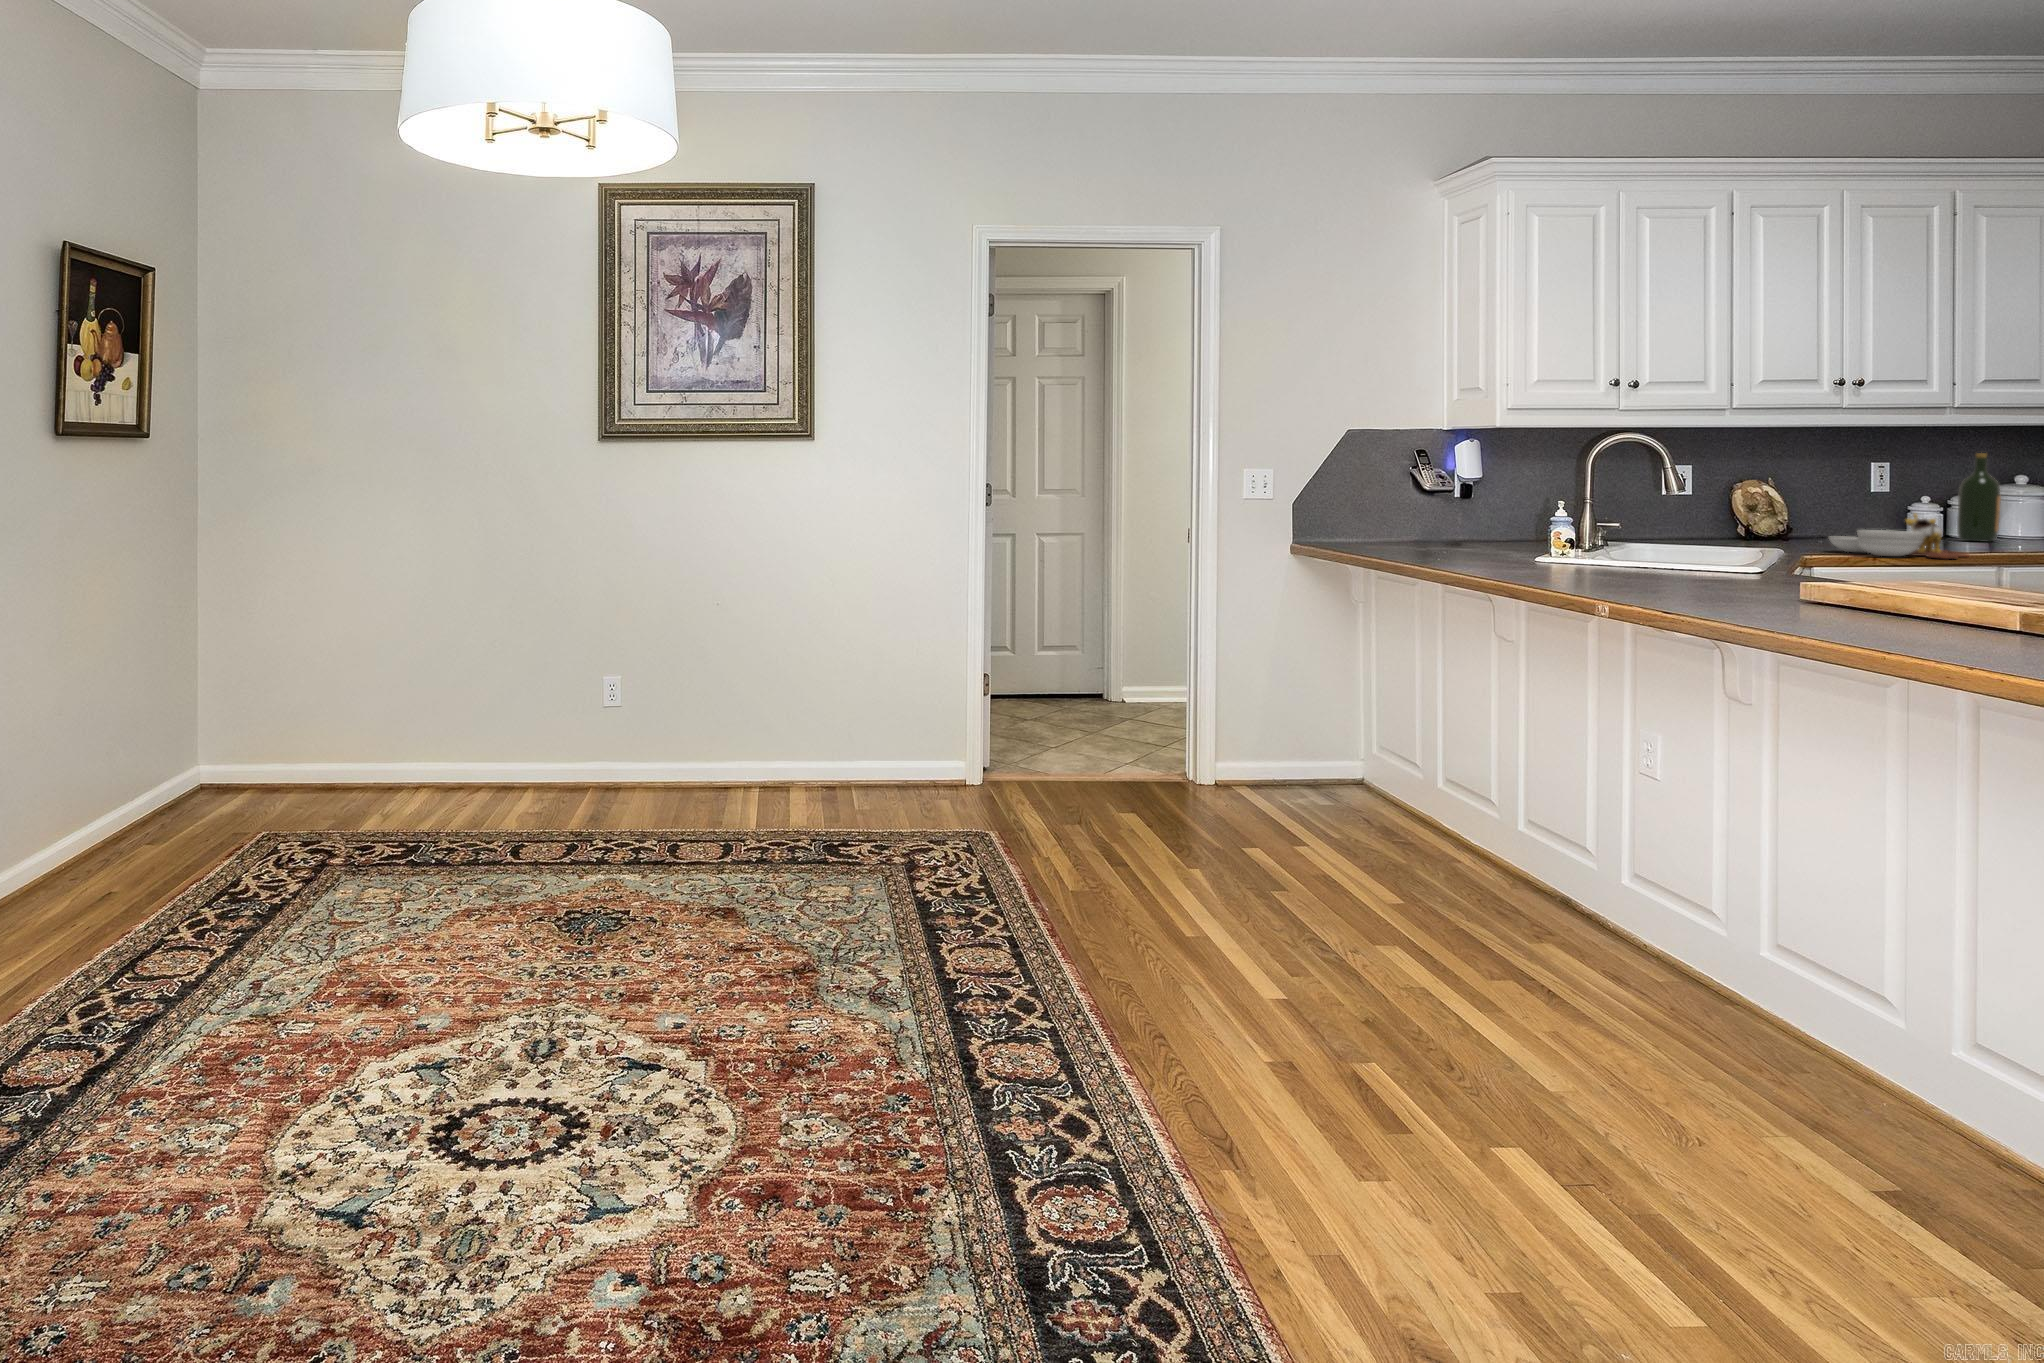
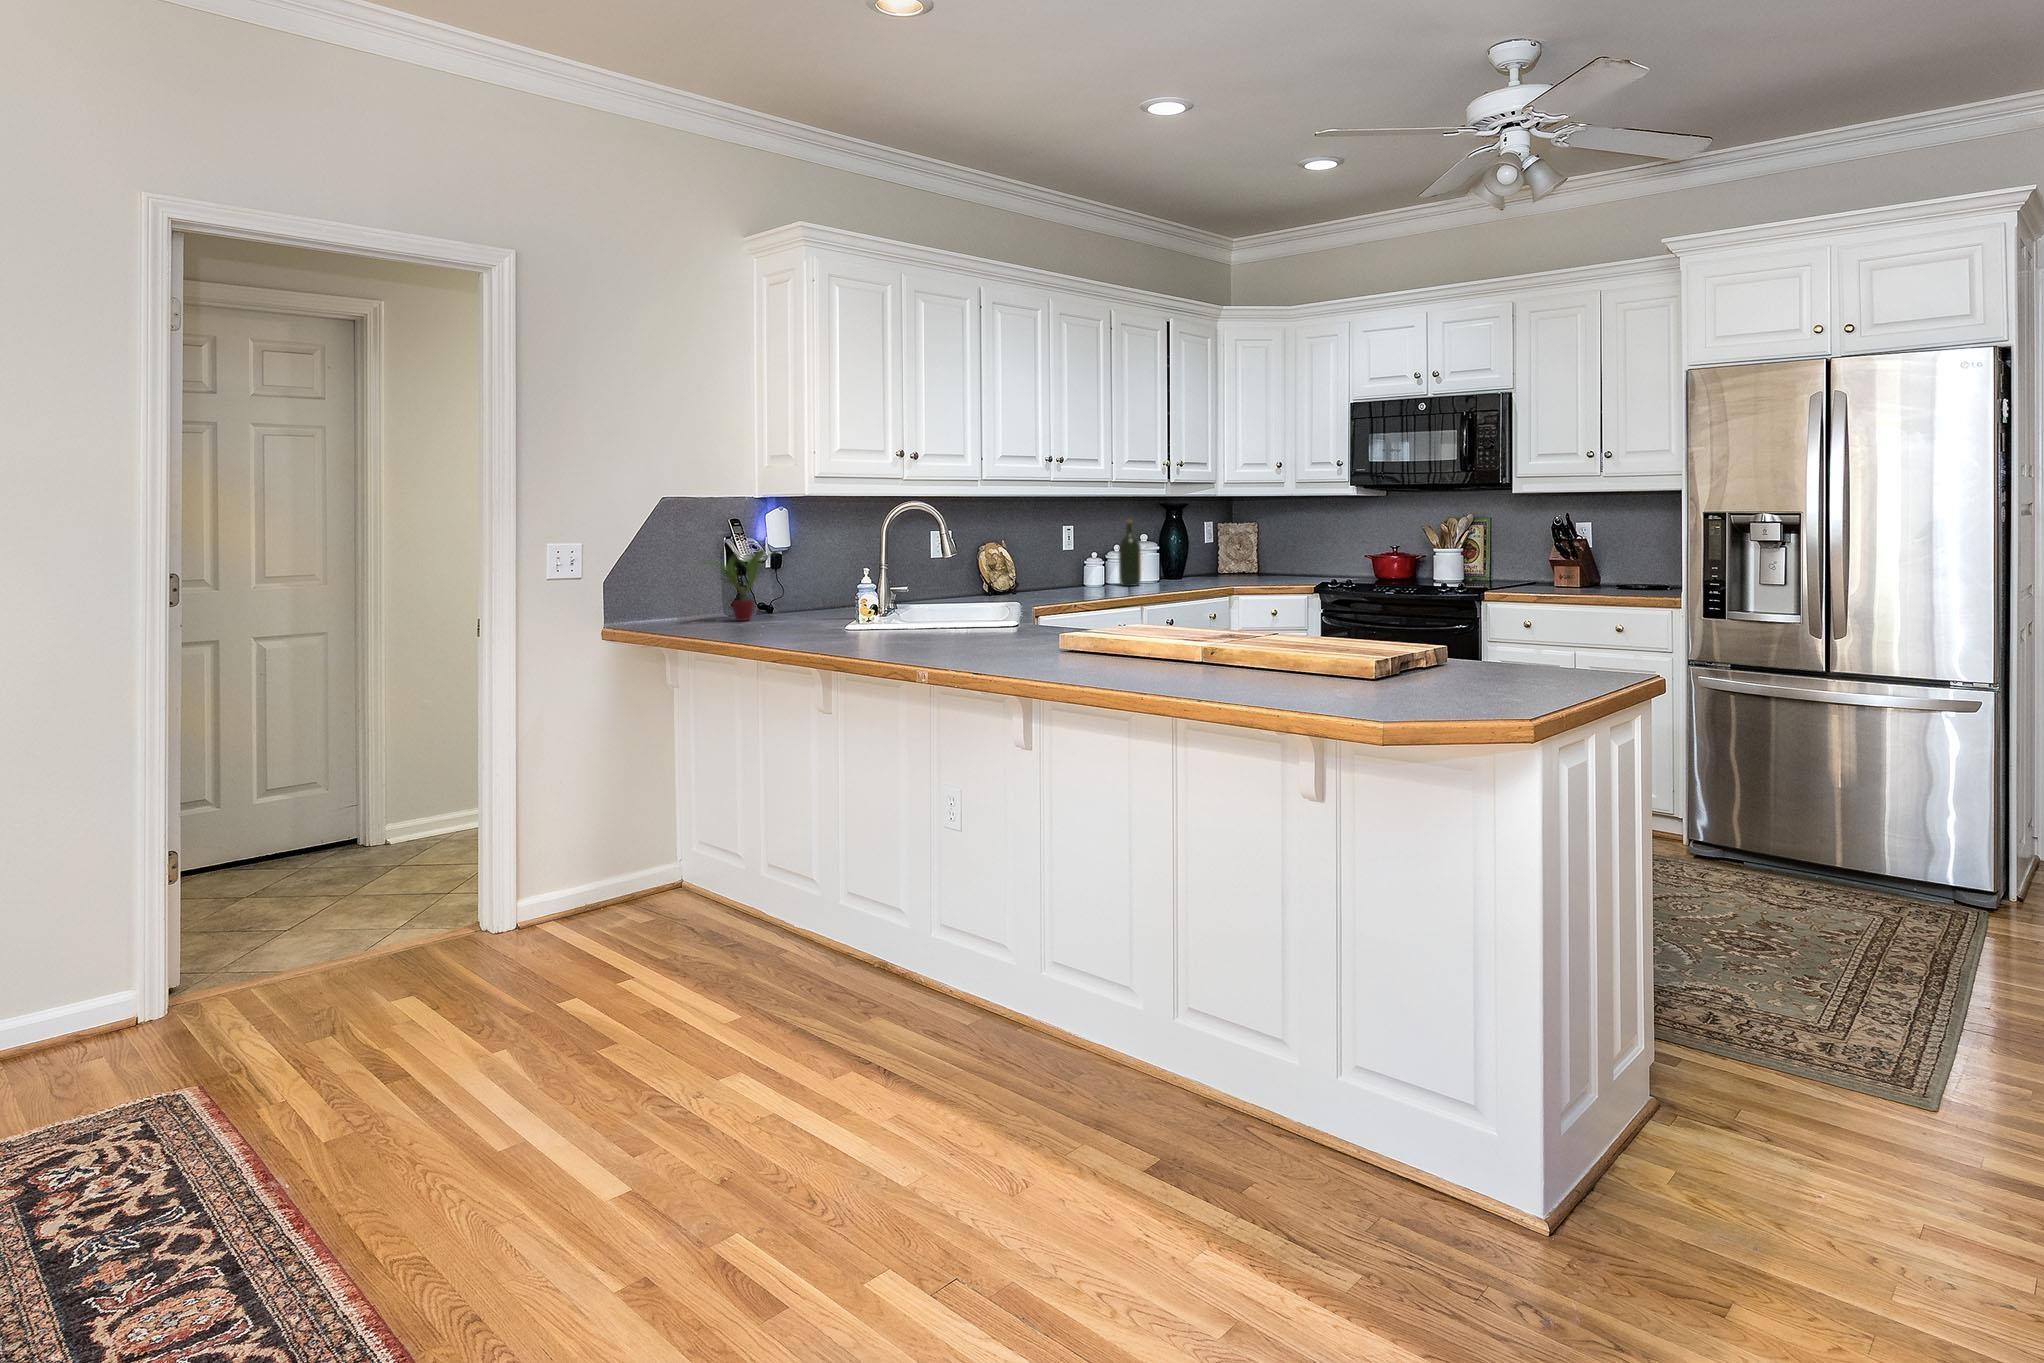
potted plant: none [1391,468,1482,542] -> present [703,550,770,621]
cutting board: present [1829,514,1969,559] -> none [1046,572,1128,610]

